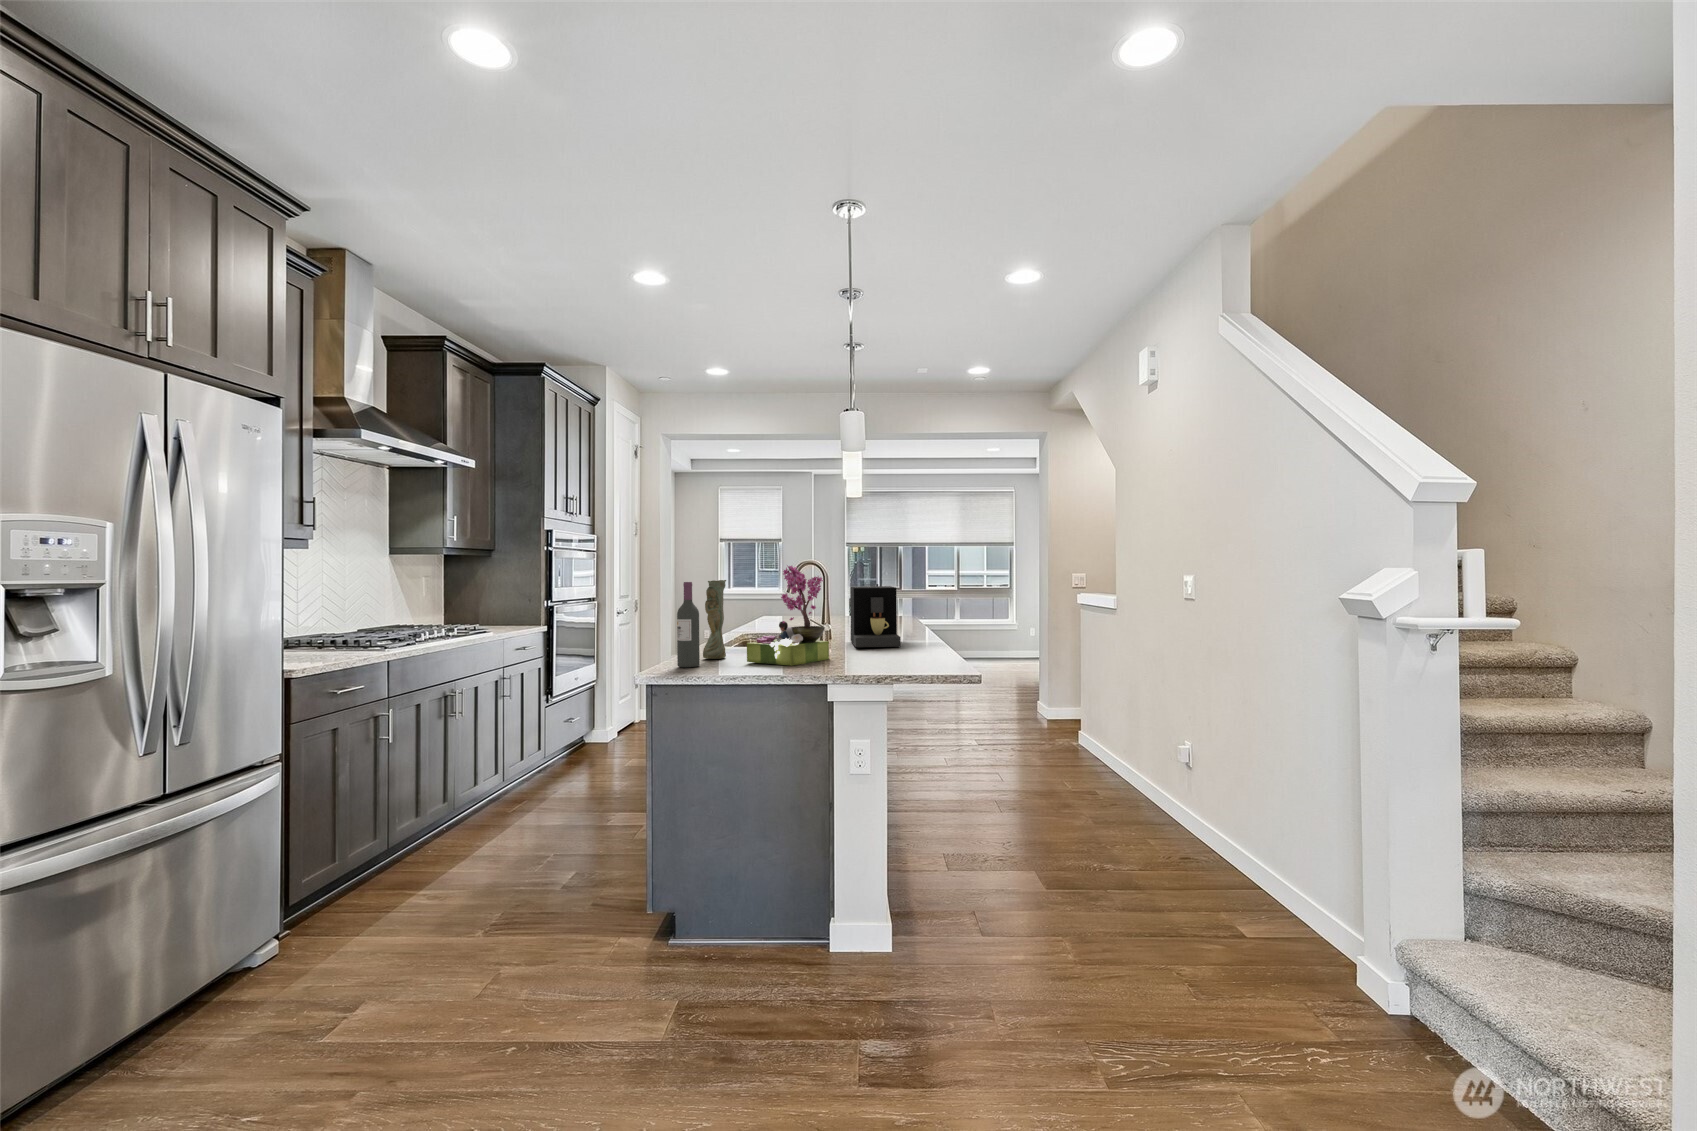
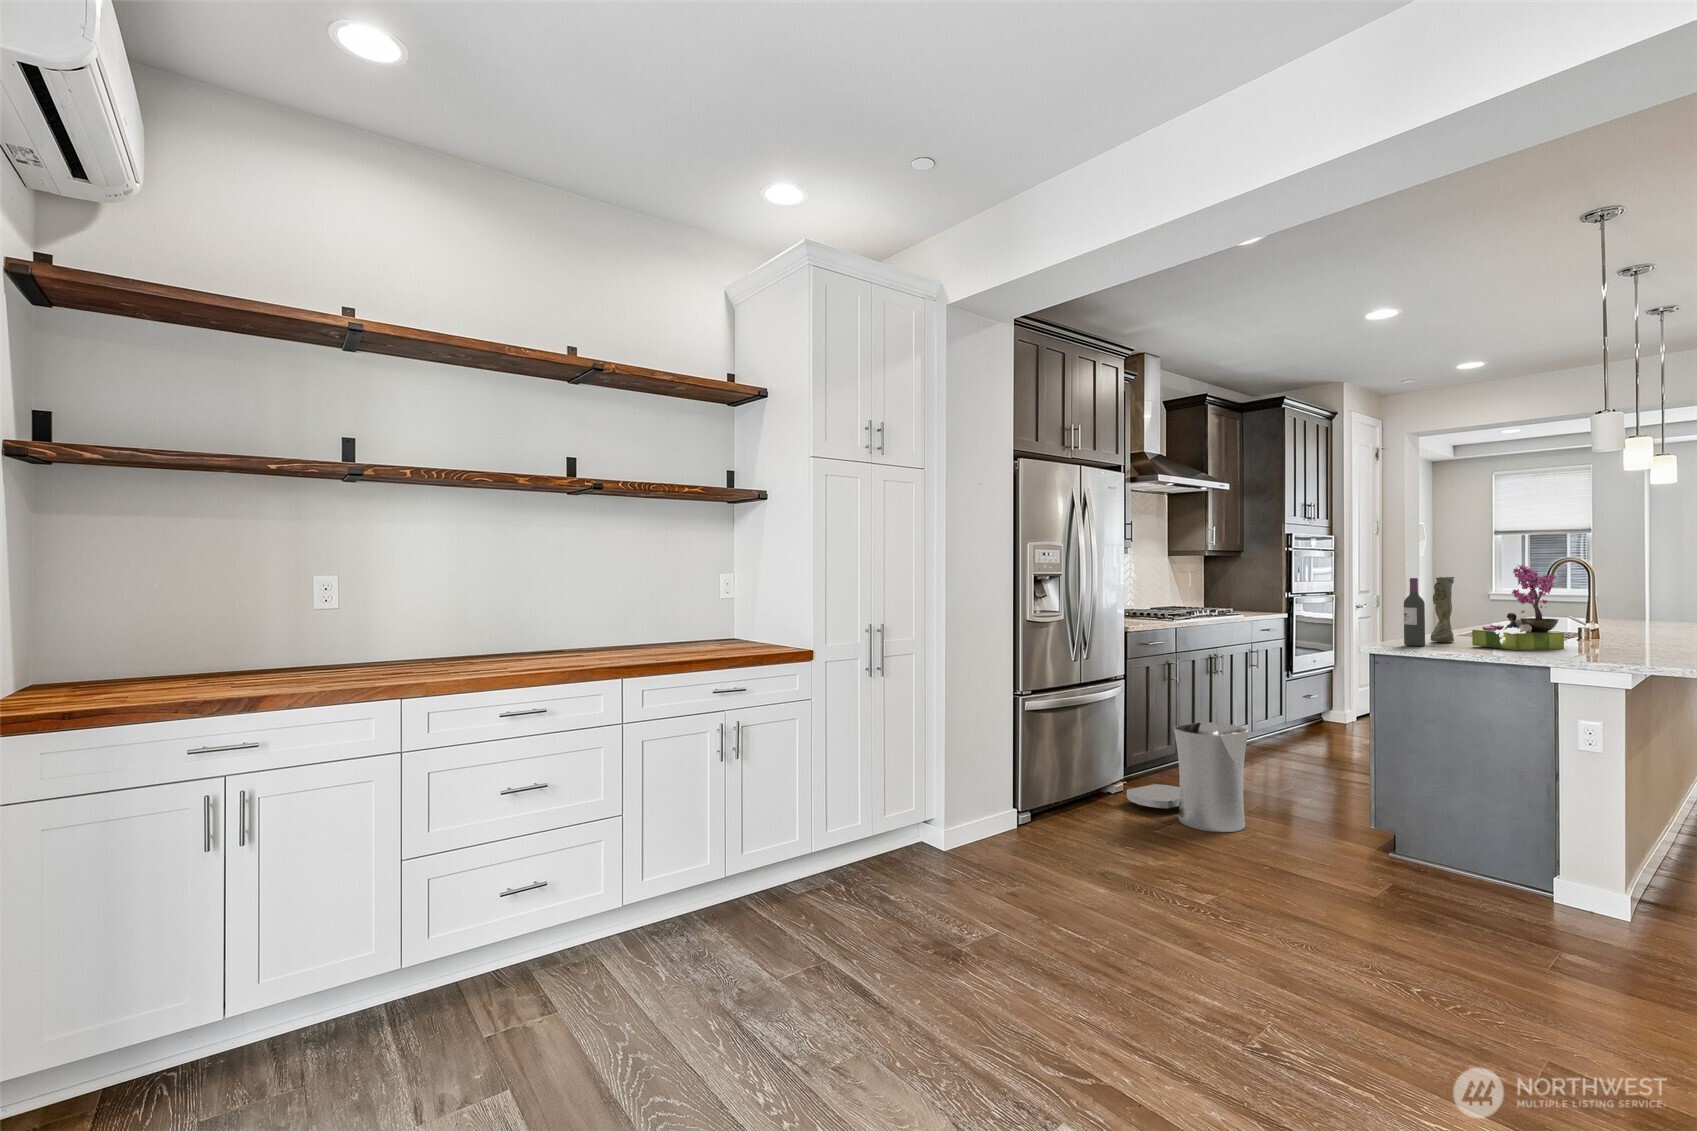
coffee maker: present [850,586,901,647] -> none [1605,585,1665,644]
trash can: none [283,804,483,990] -> present [1127,722,1248,832]

